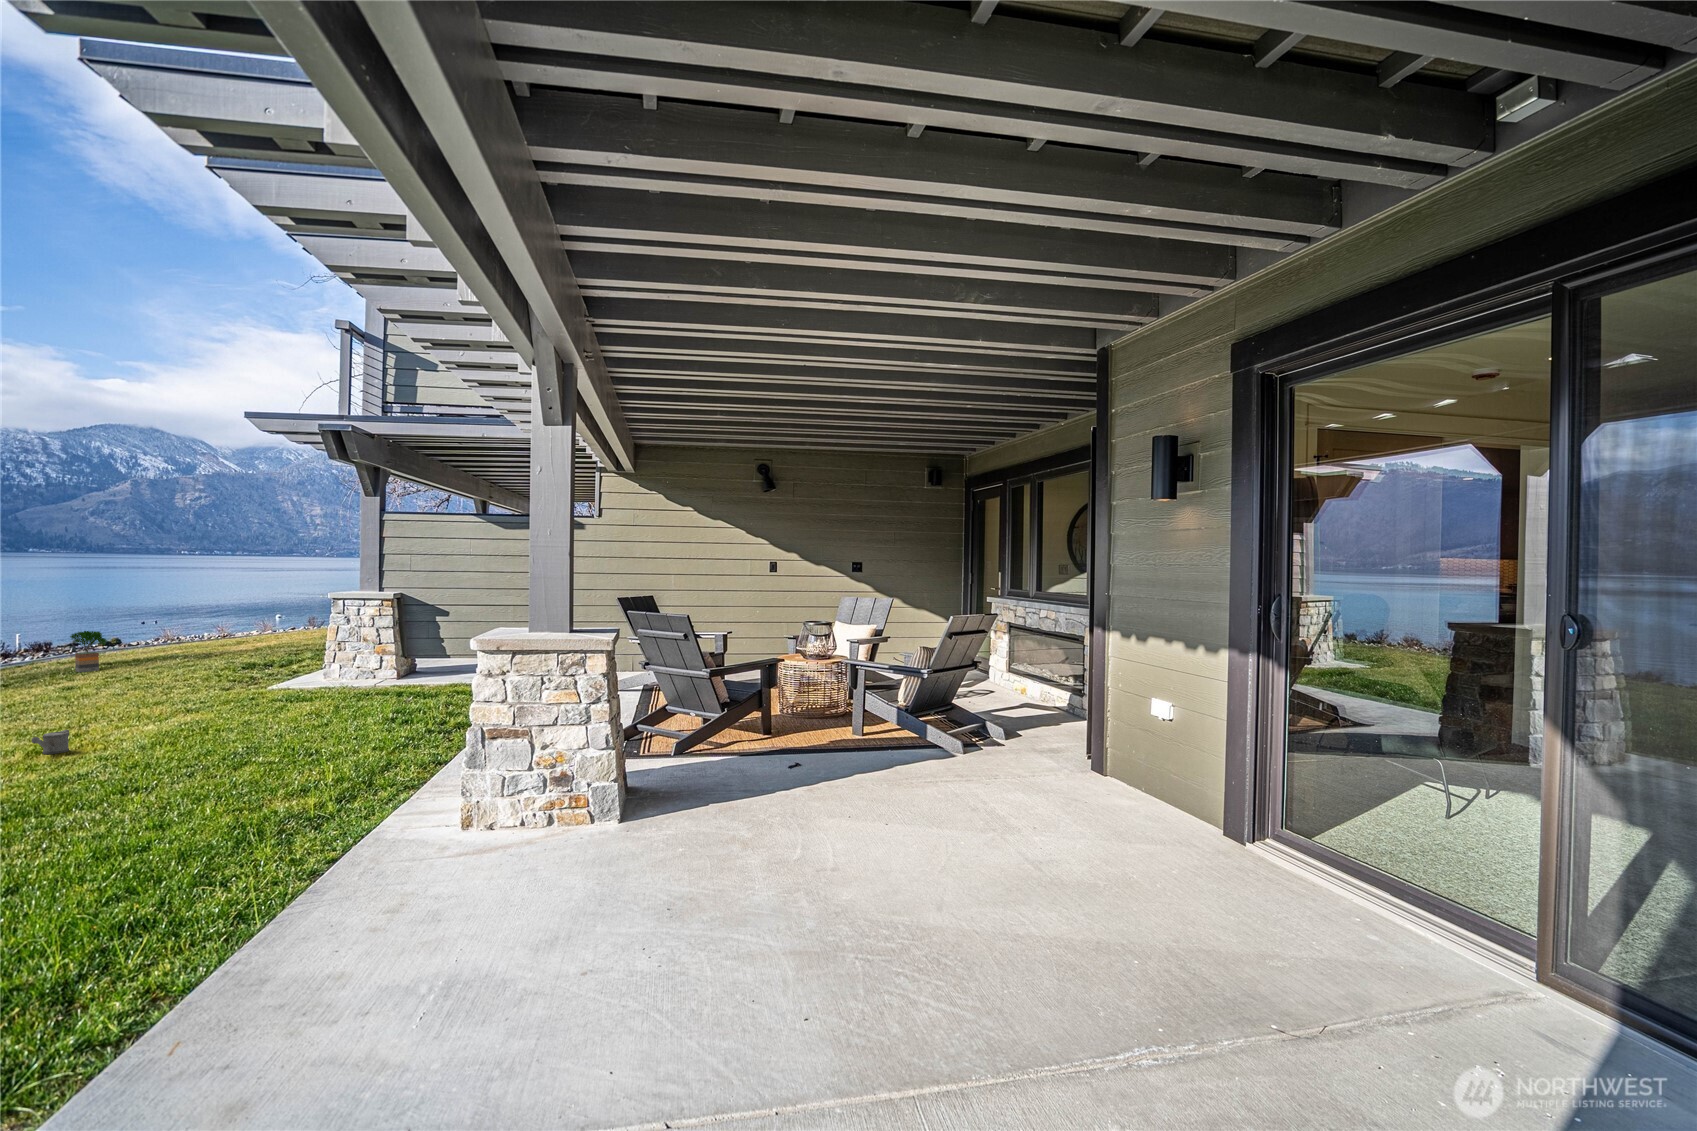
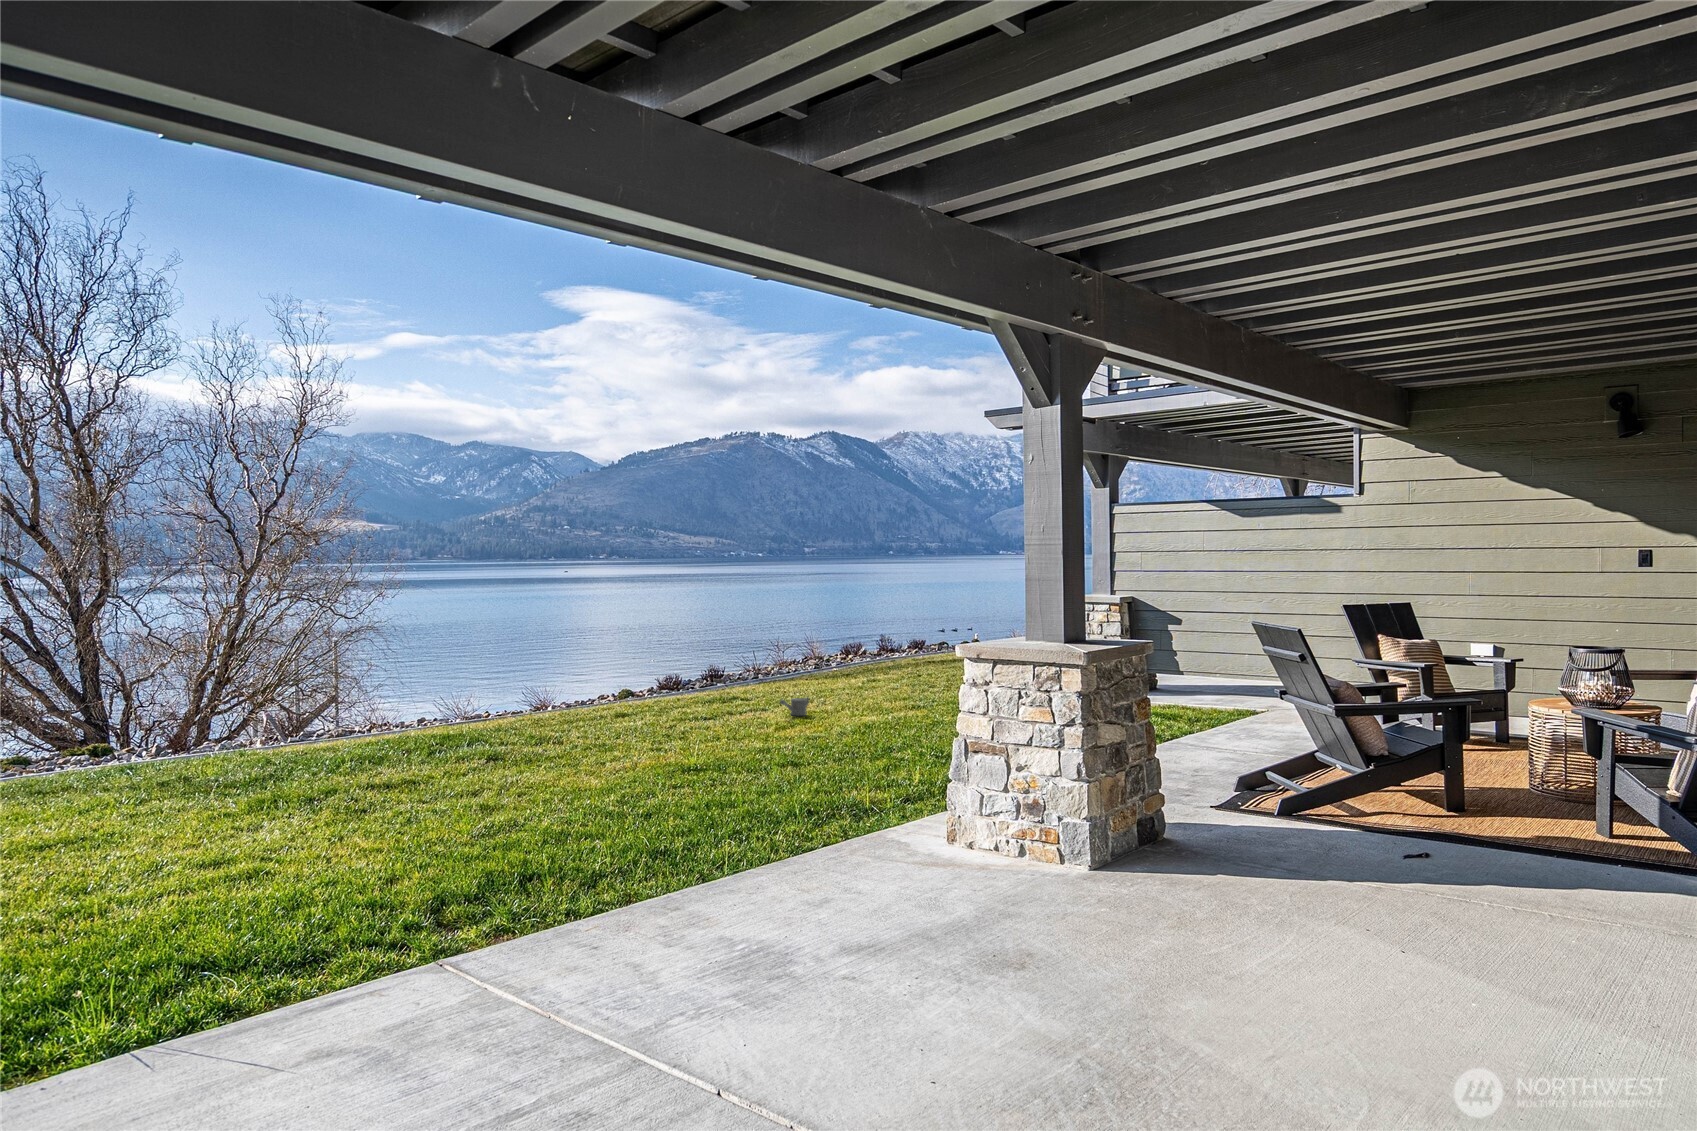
potted tree: present [70,631,106,672] -> none [887,616,913,655]

